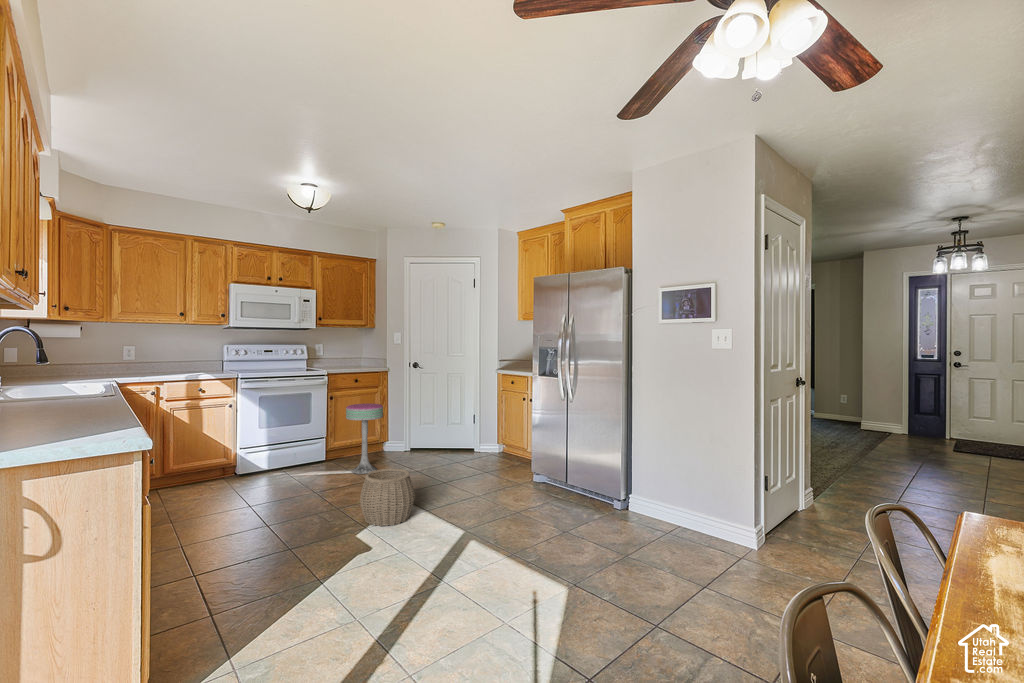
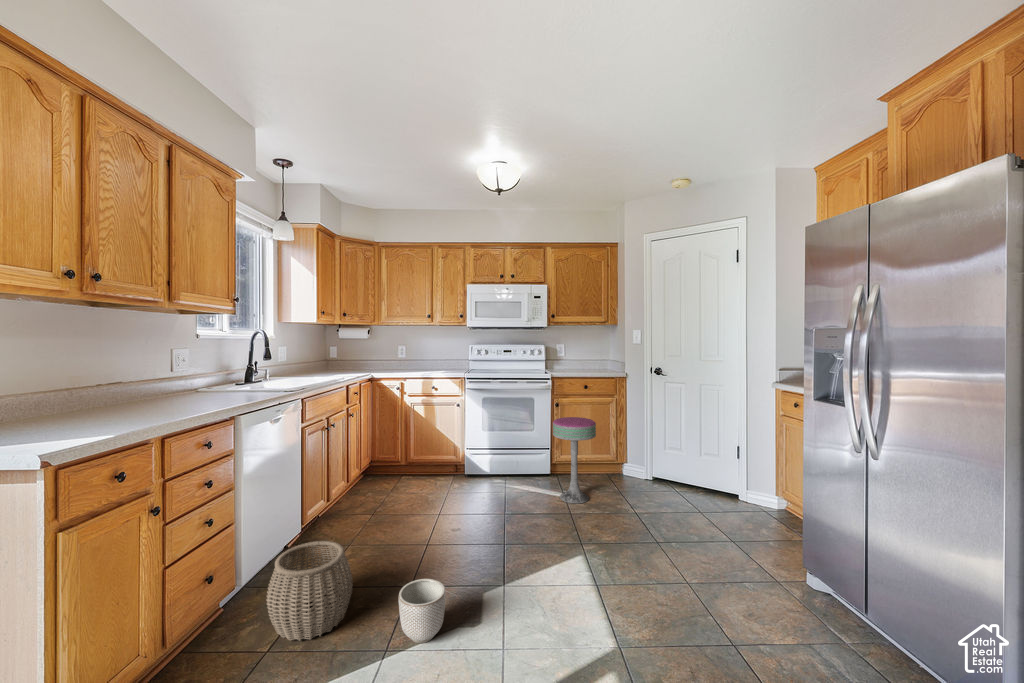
woven basket: present [360,469,414,526] -> present [267,541,353,641]
planter: none [327,514,364,558] -> present [398,579,446,643]

